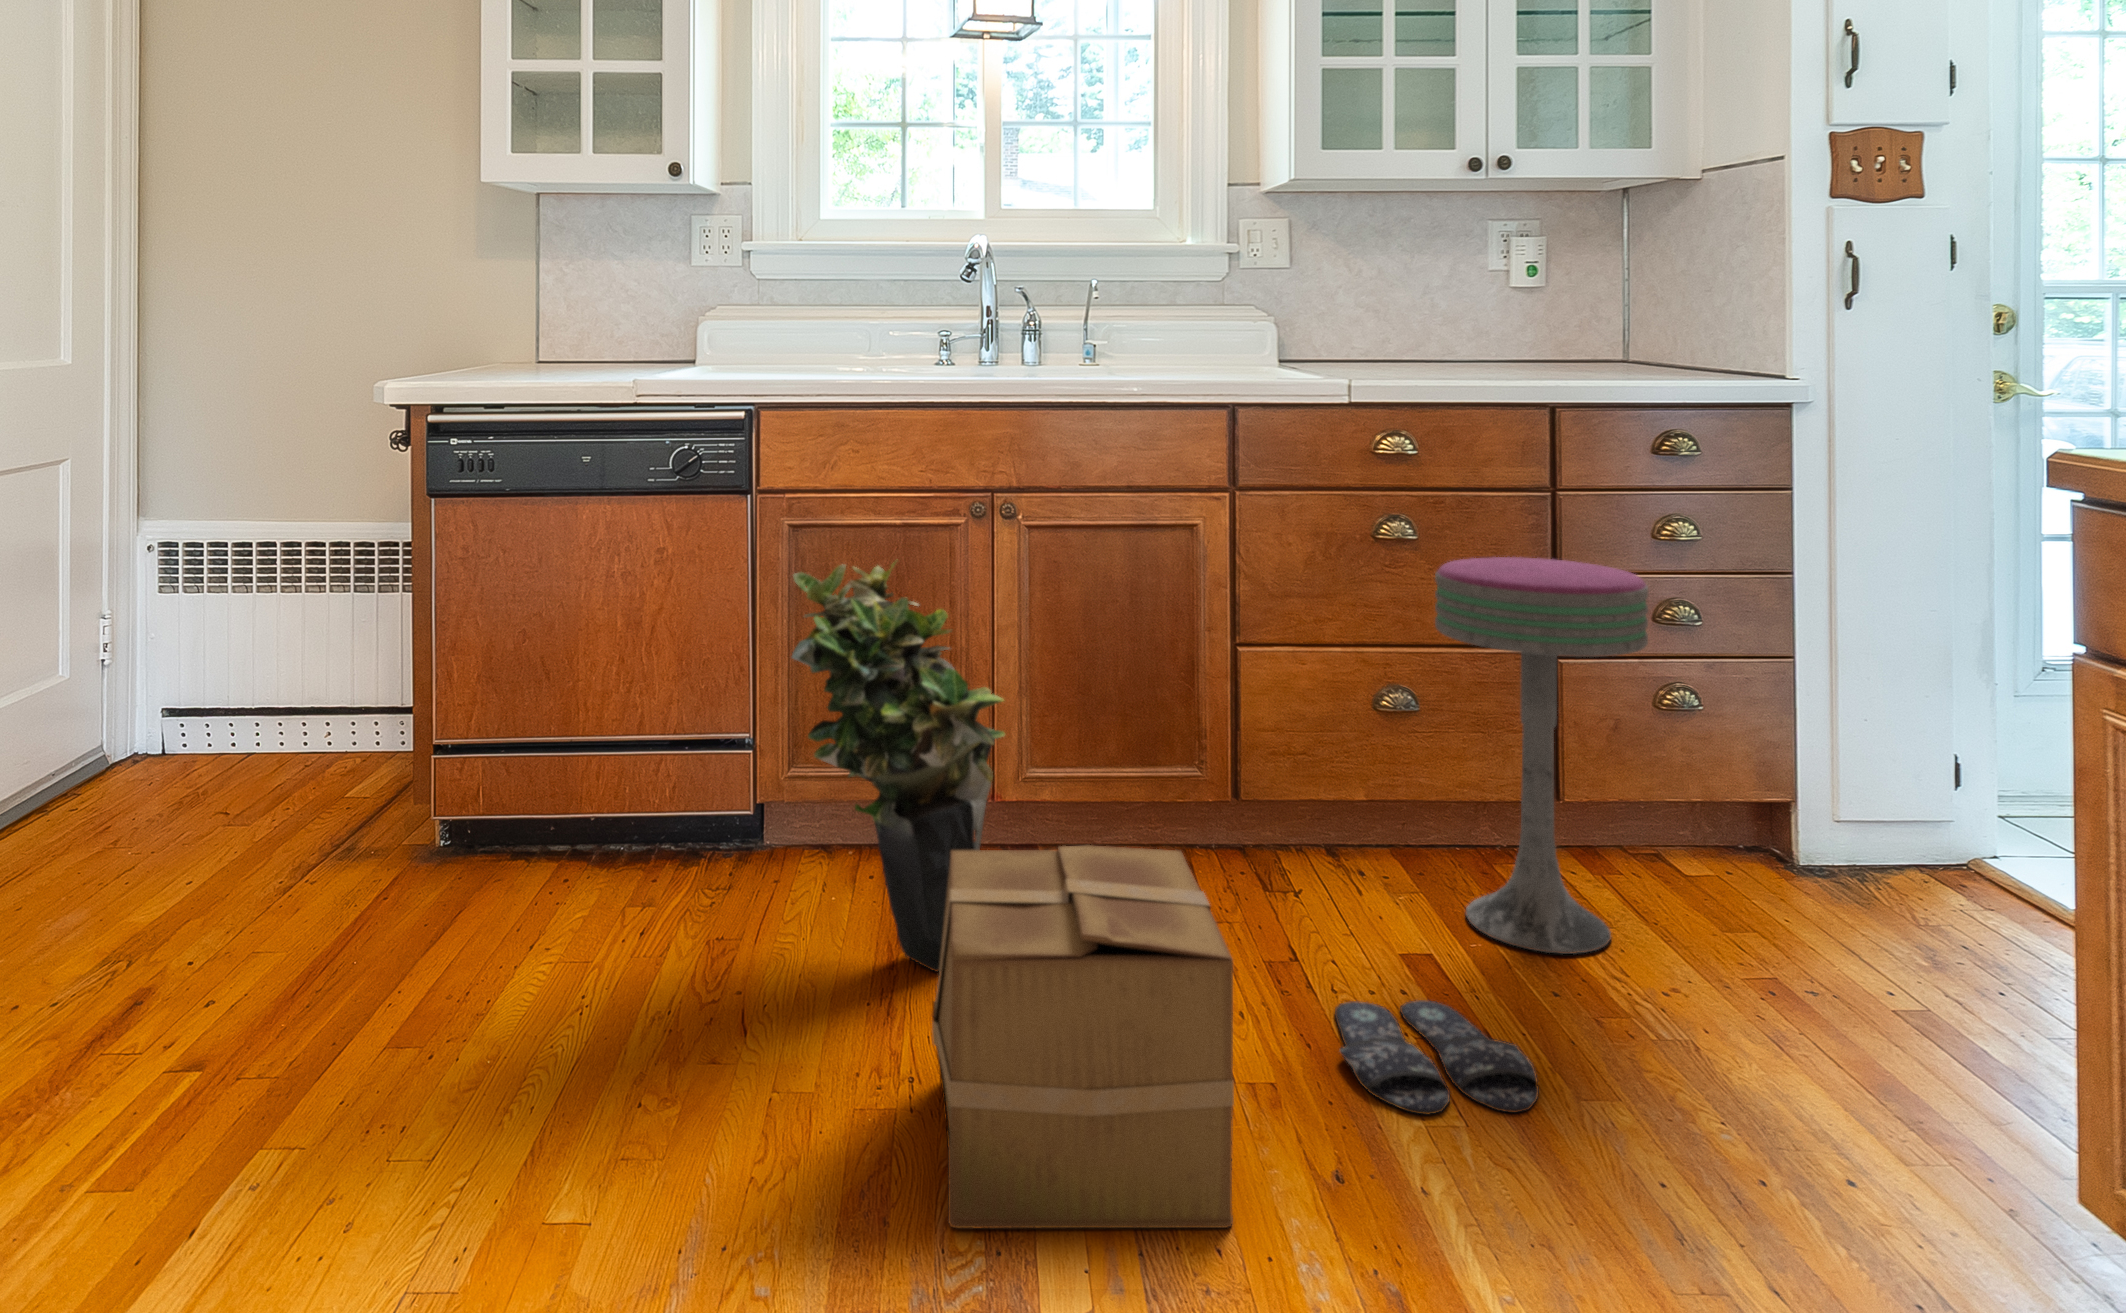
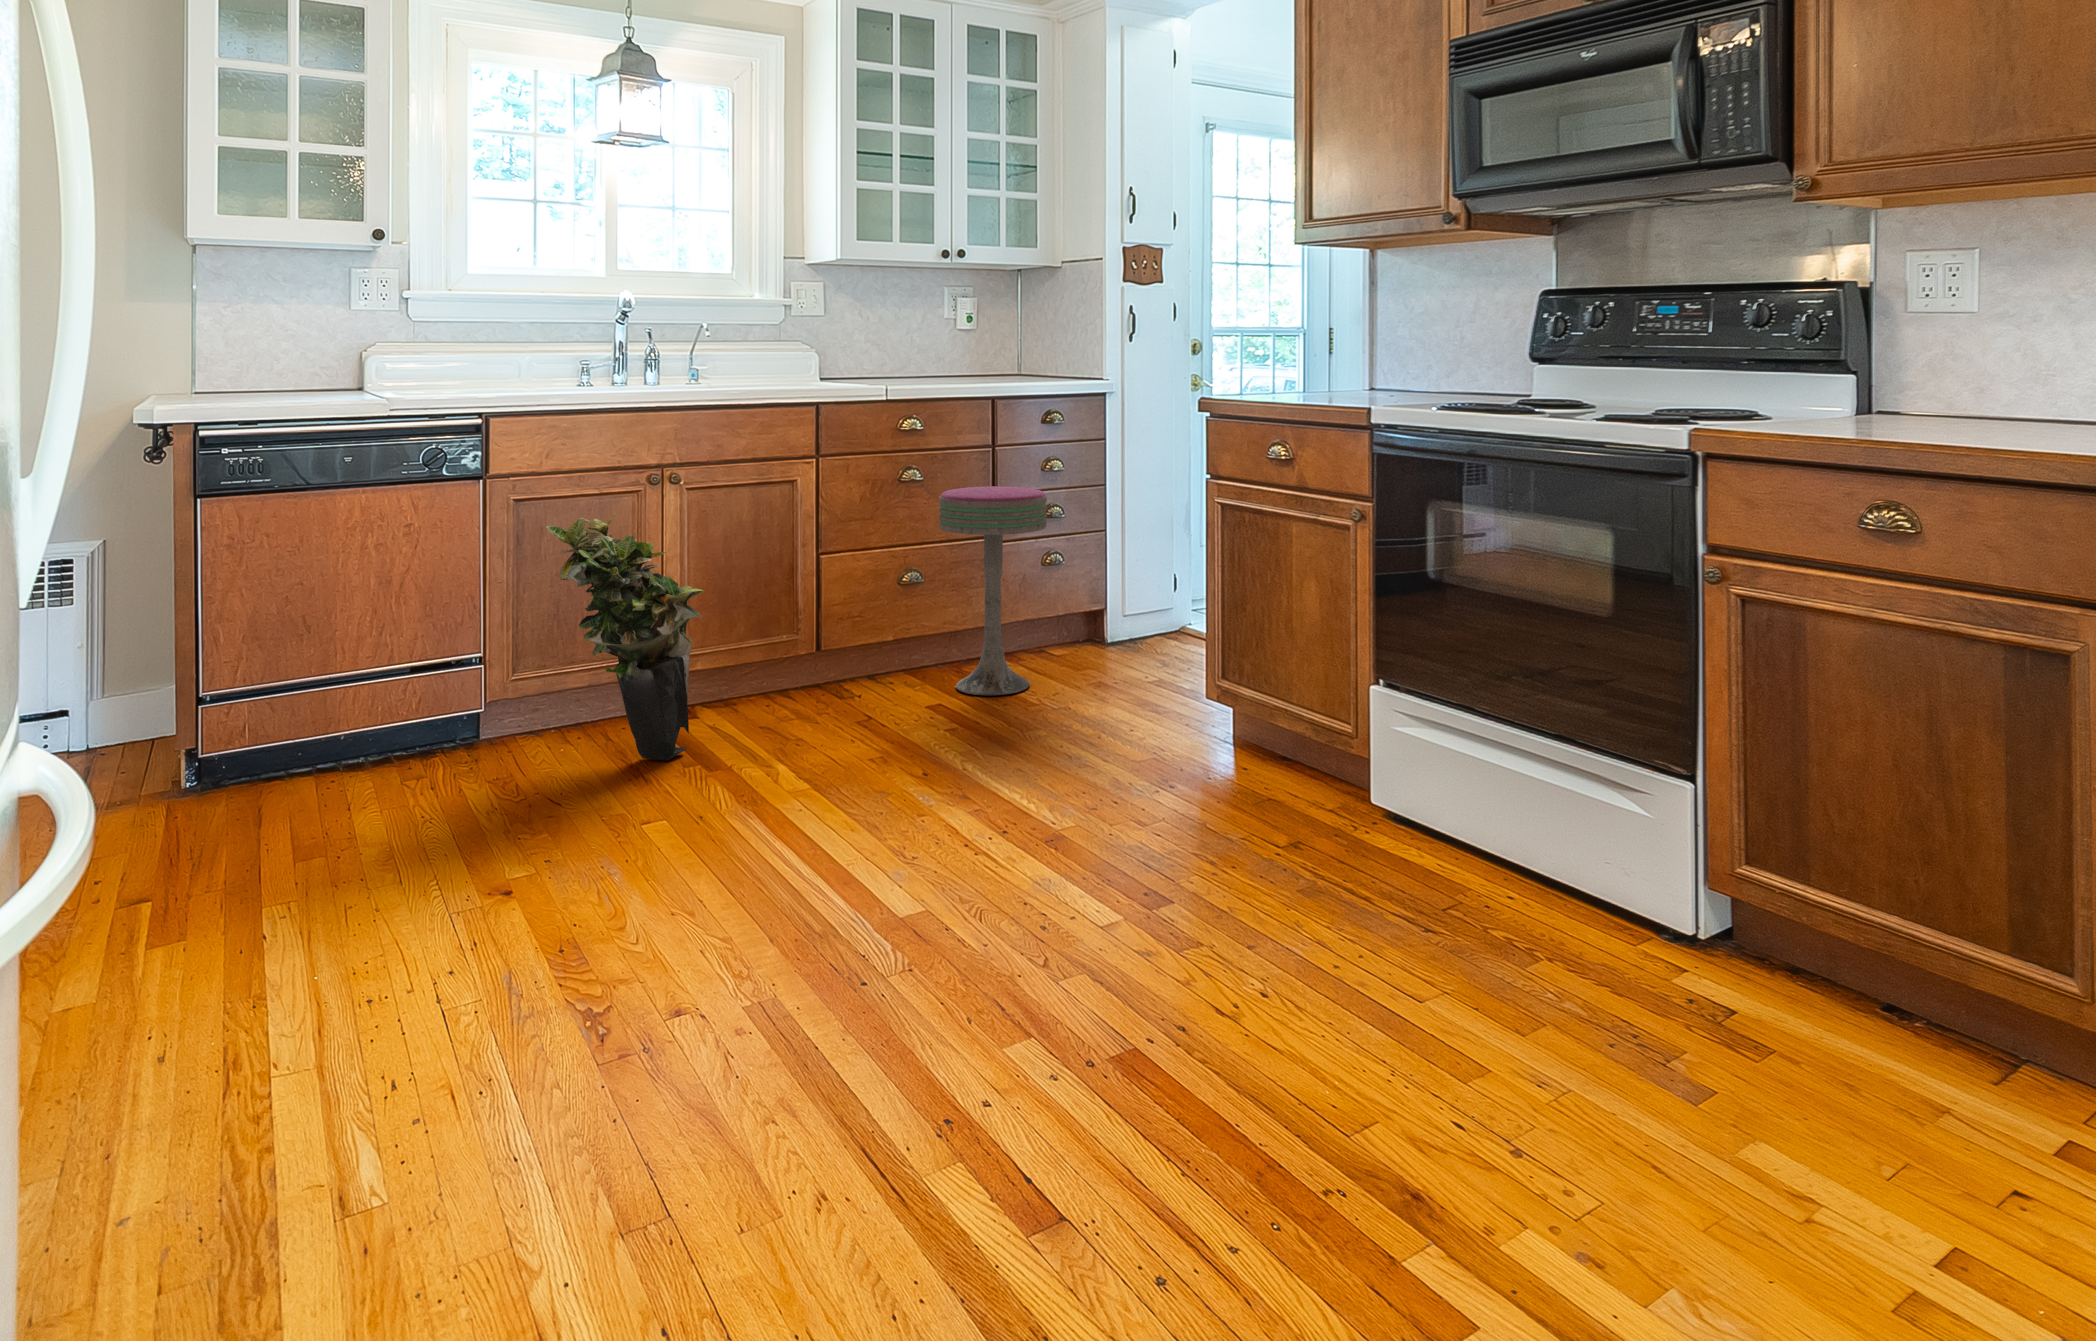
cardboard box: present [932,845,1234,1228] -> none [709,648,888,833]
slippers: present [1335,1000,1539,1114] -> none [903,721,1008,758]

